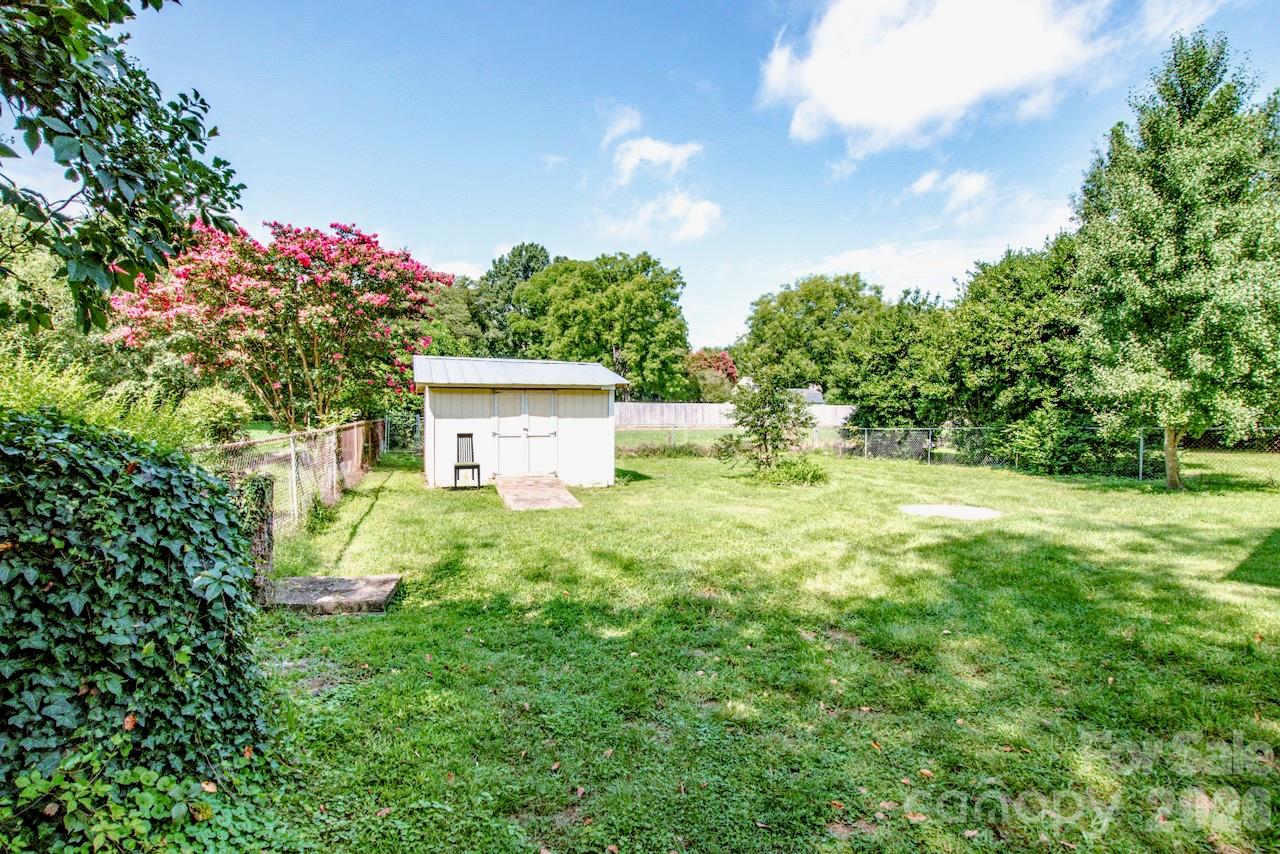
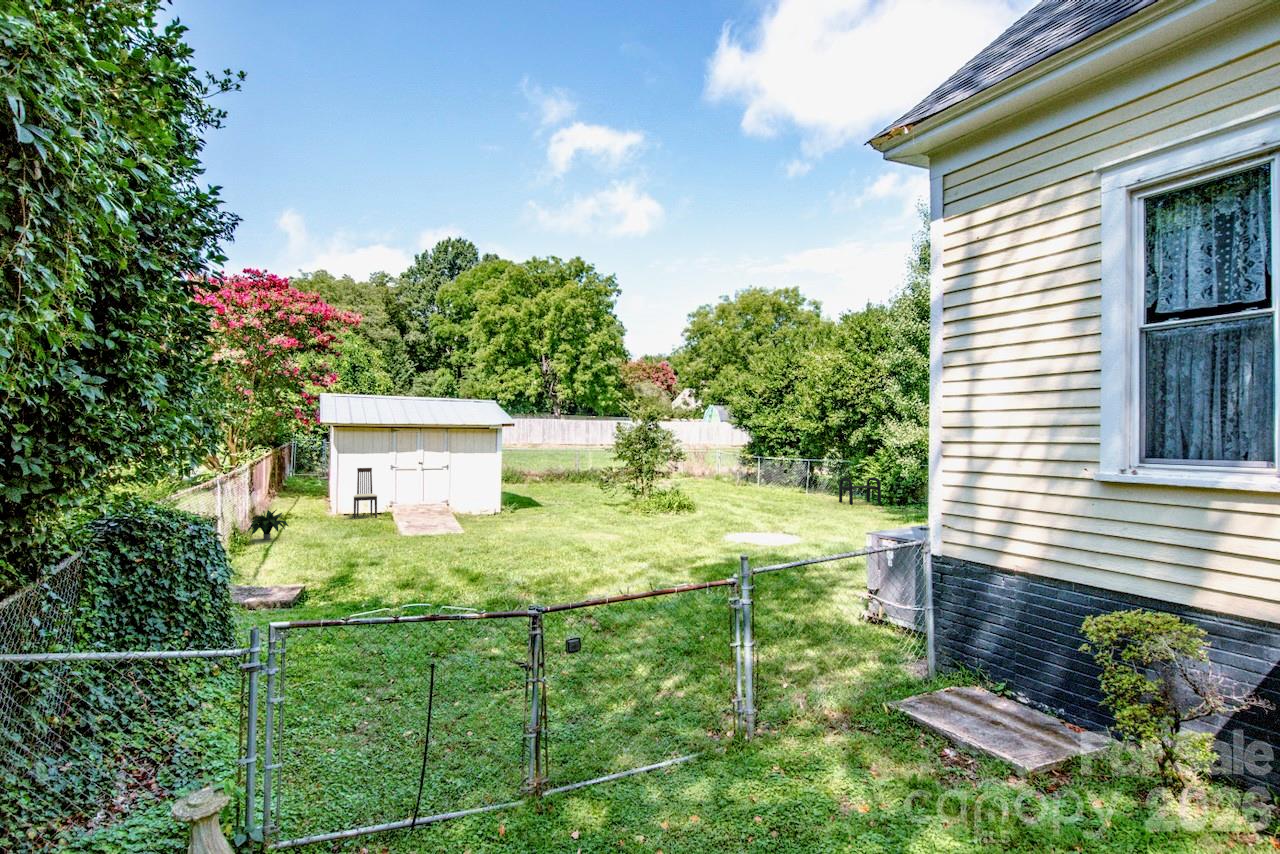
bench: none [989,442,1043,473] -> present [839,477,881,504]
potted plant: none [328,474,381,513] -> present [247,510,288,540]

